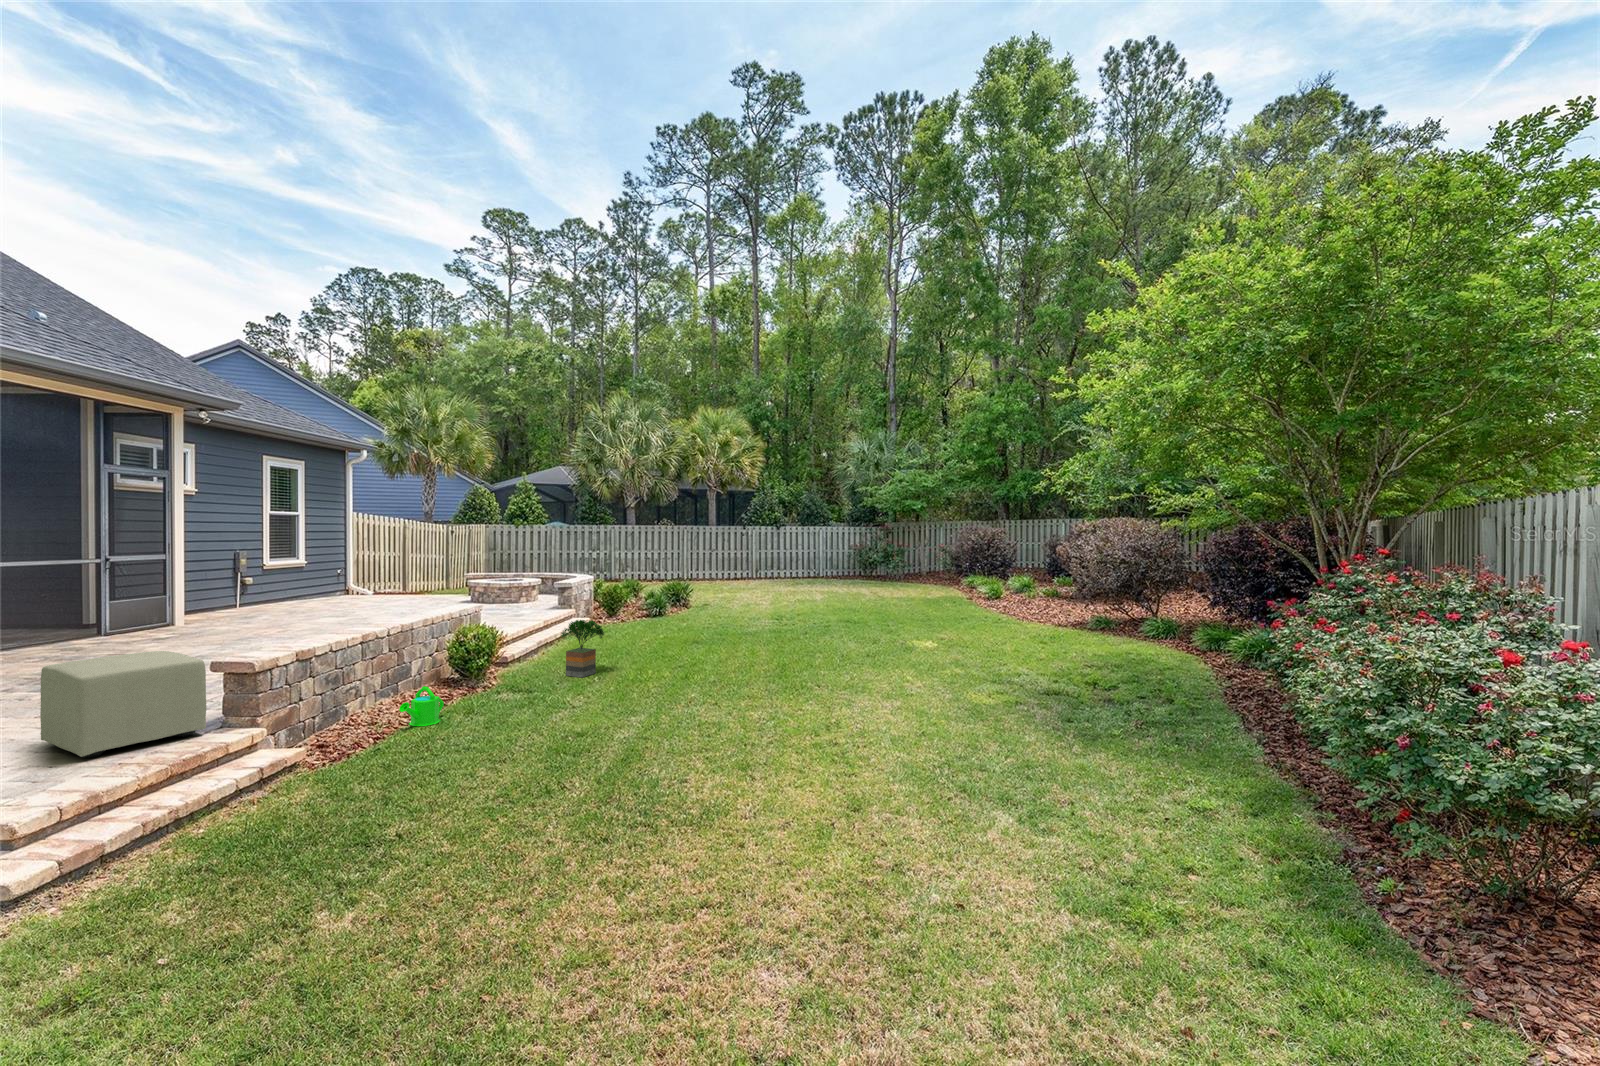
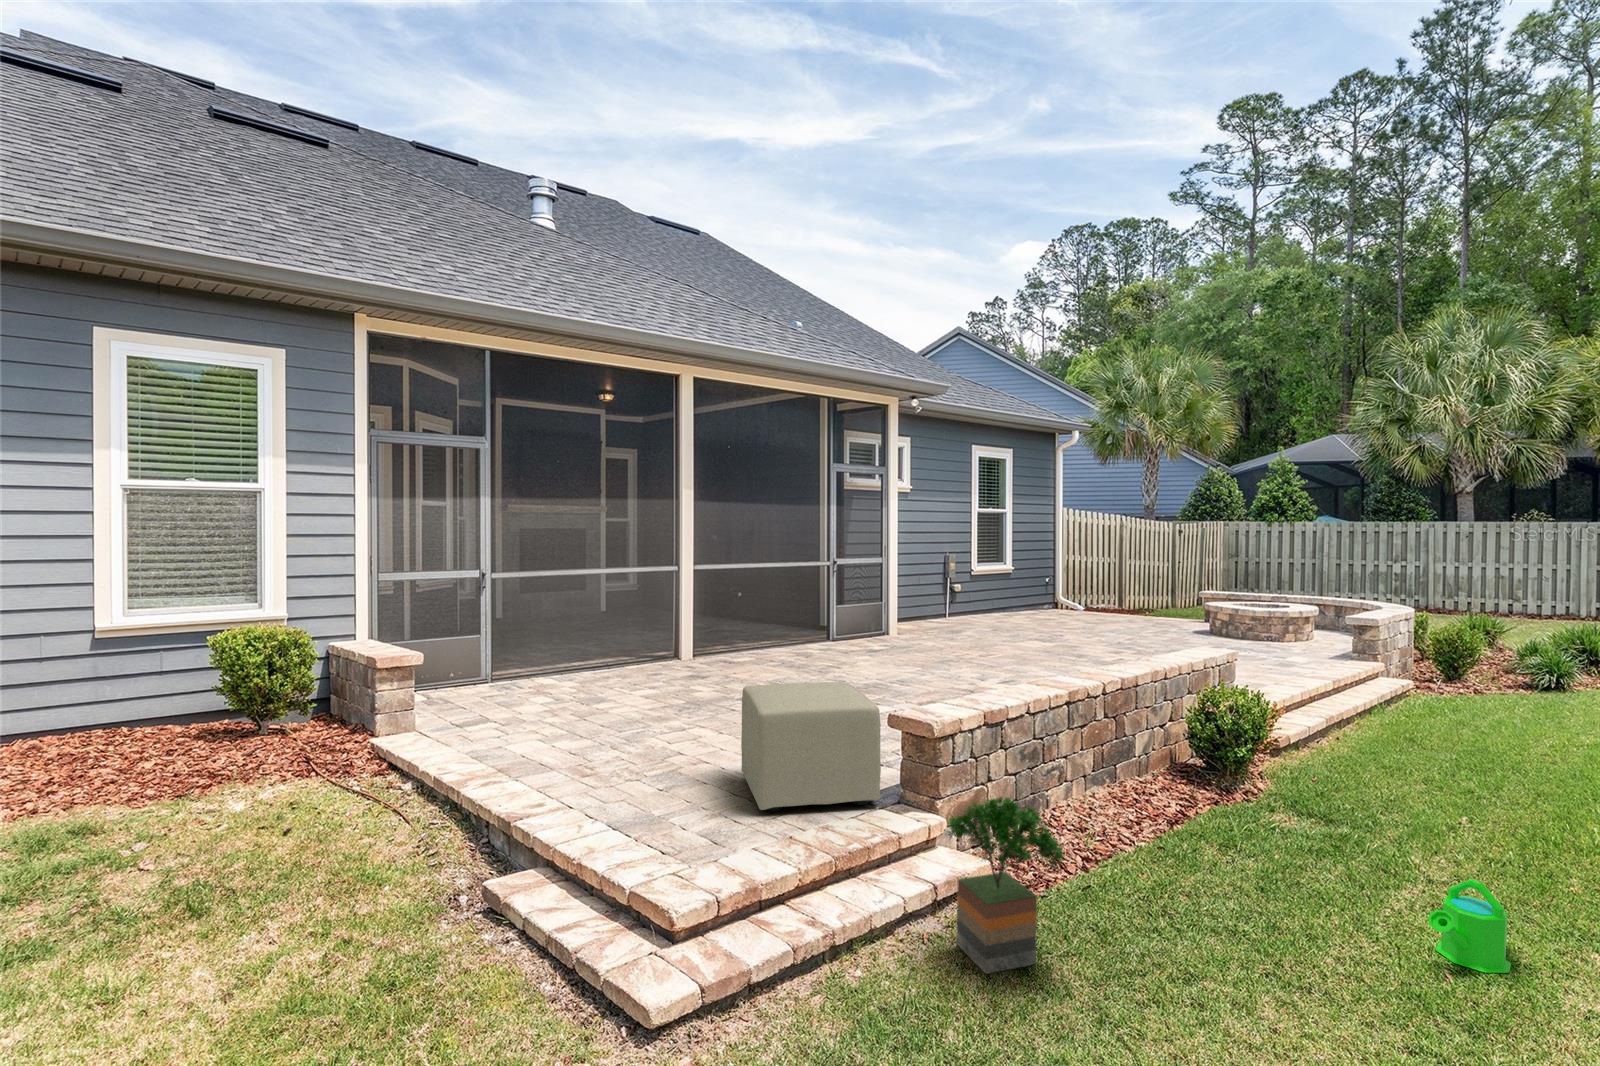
potted tree: present [561,620,605,678] -> present [948,797,1064,974]
watering can: present [399,686,444,726] -> present [1429,879,1512,973]

